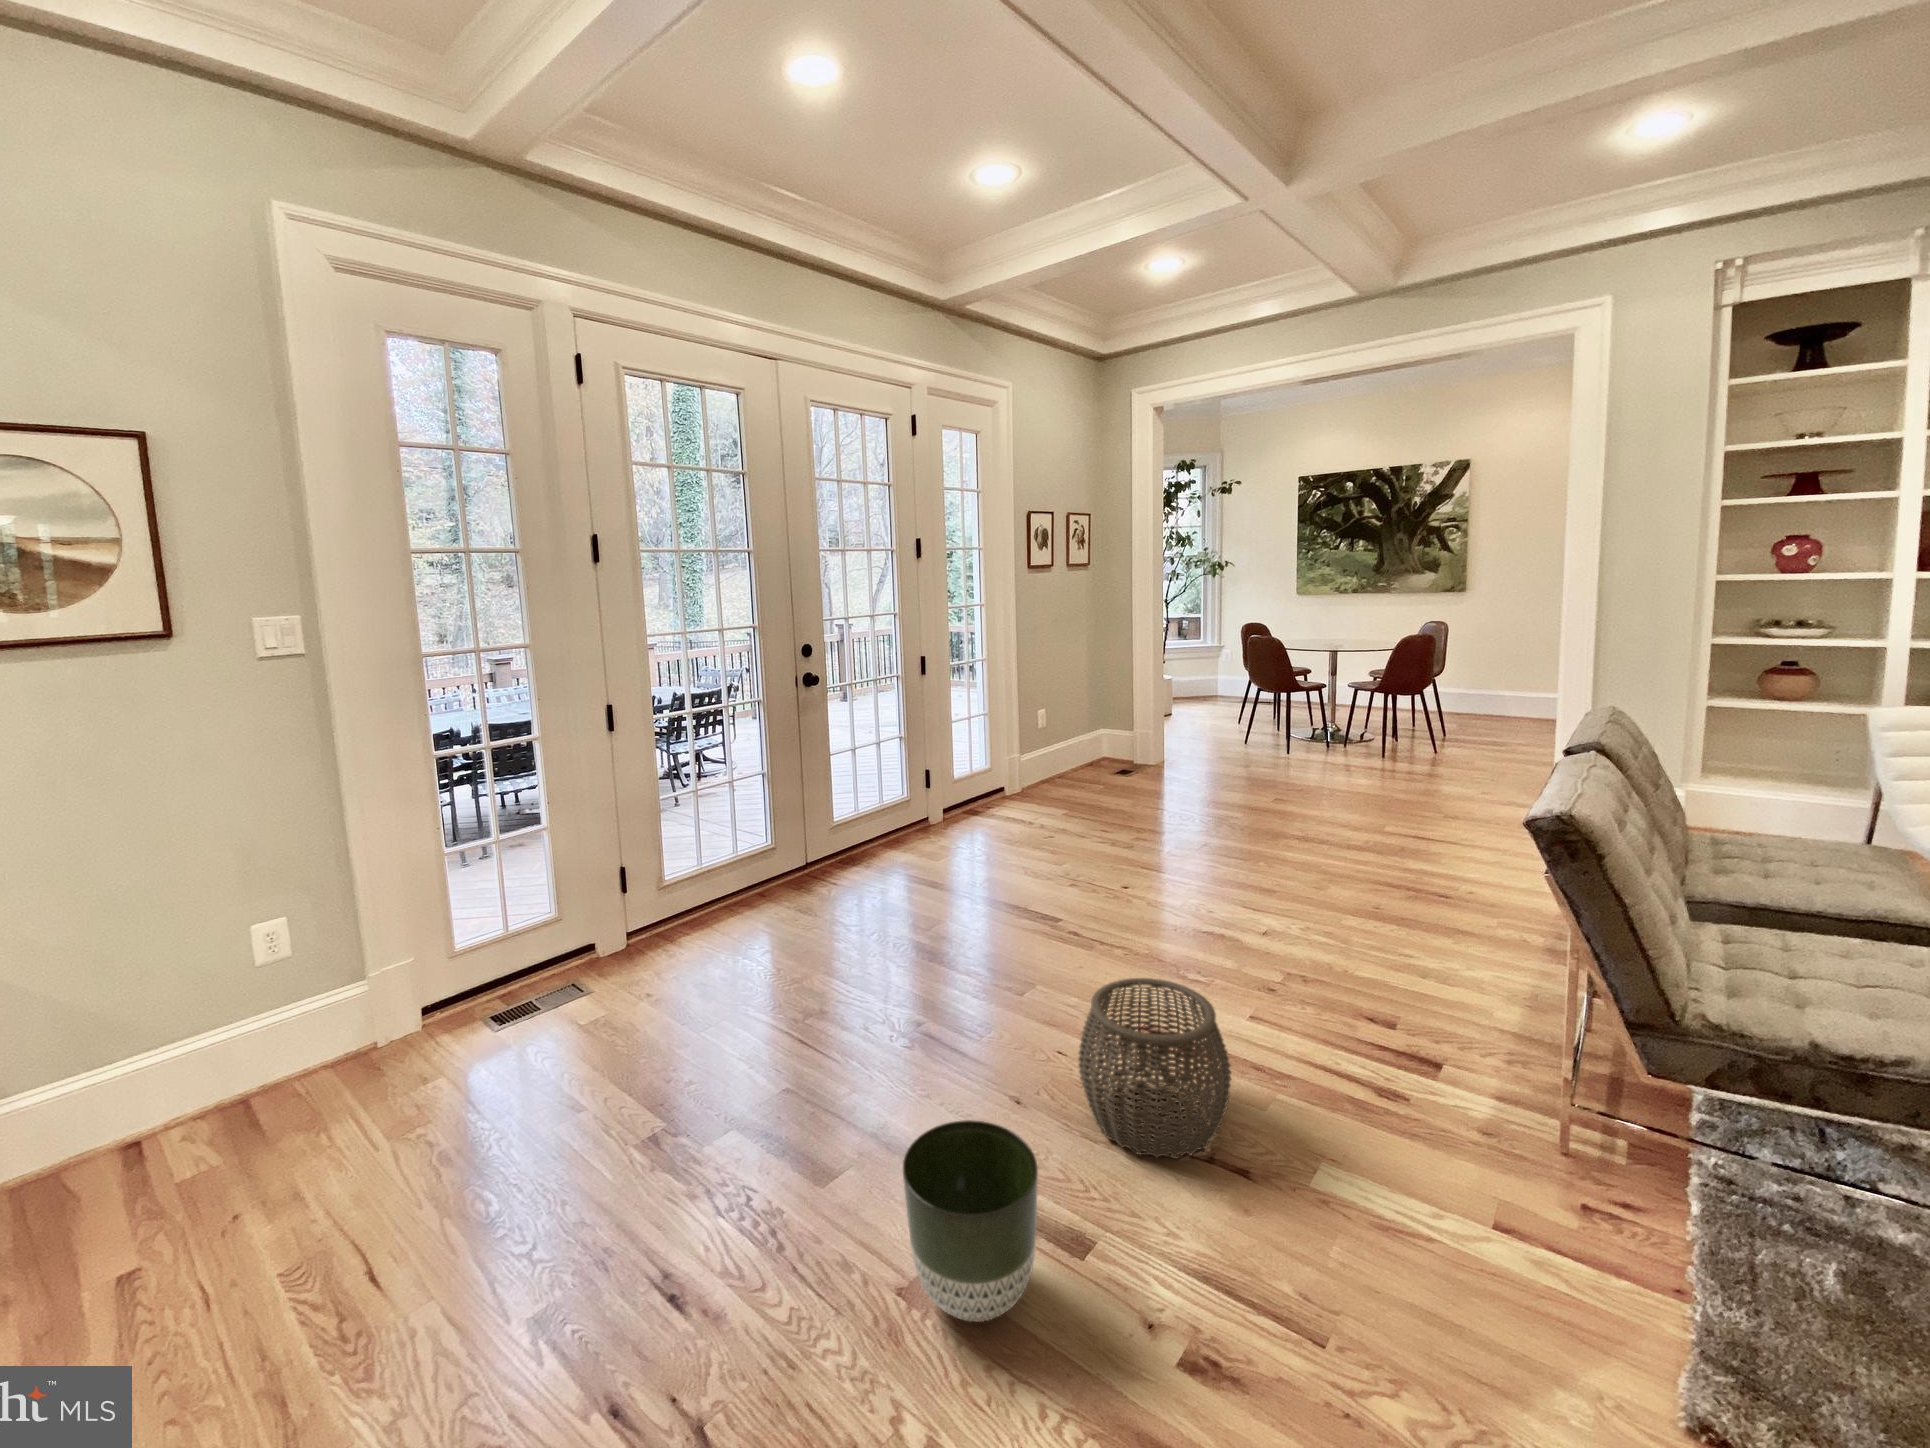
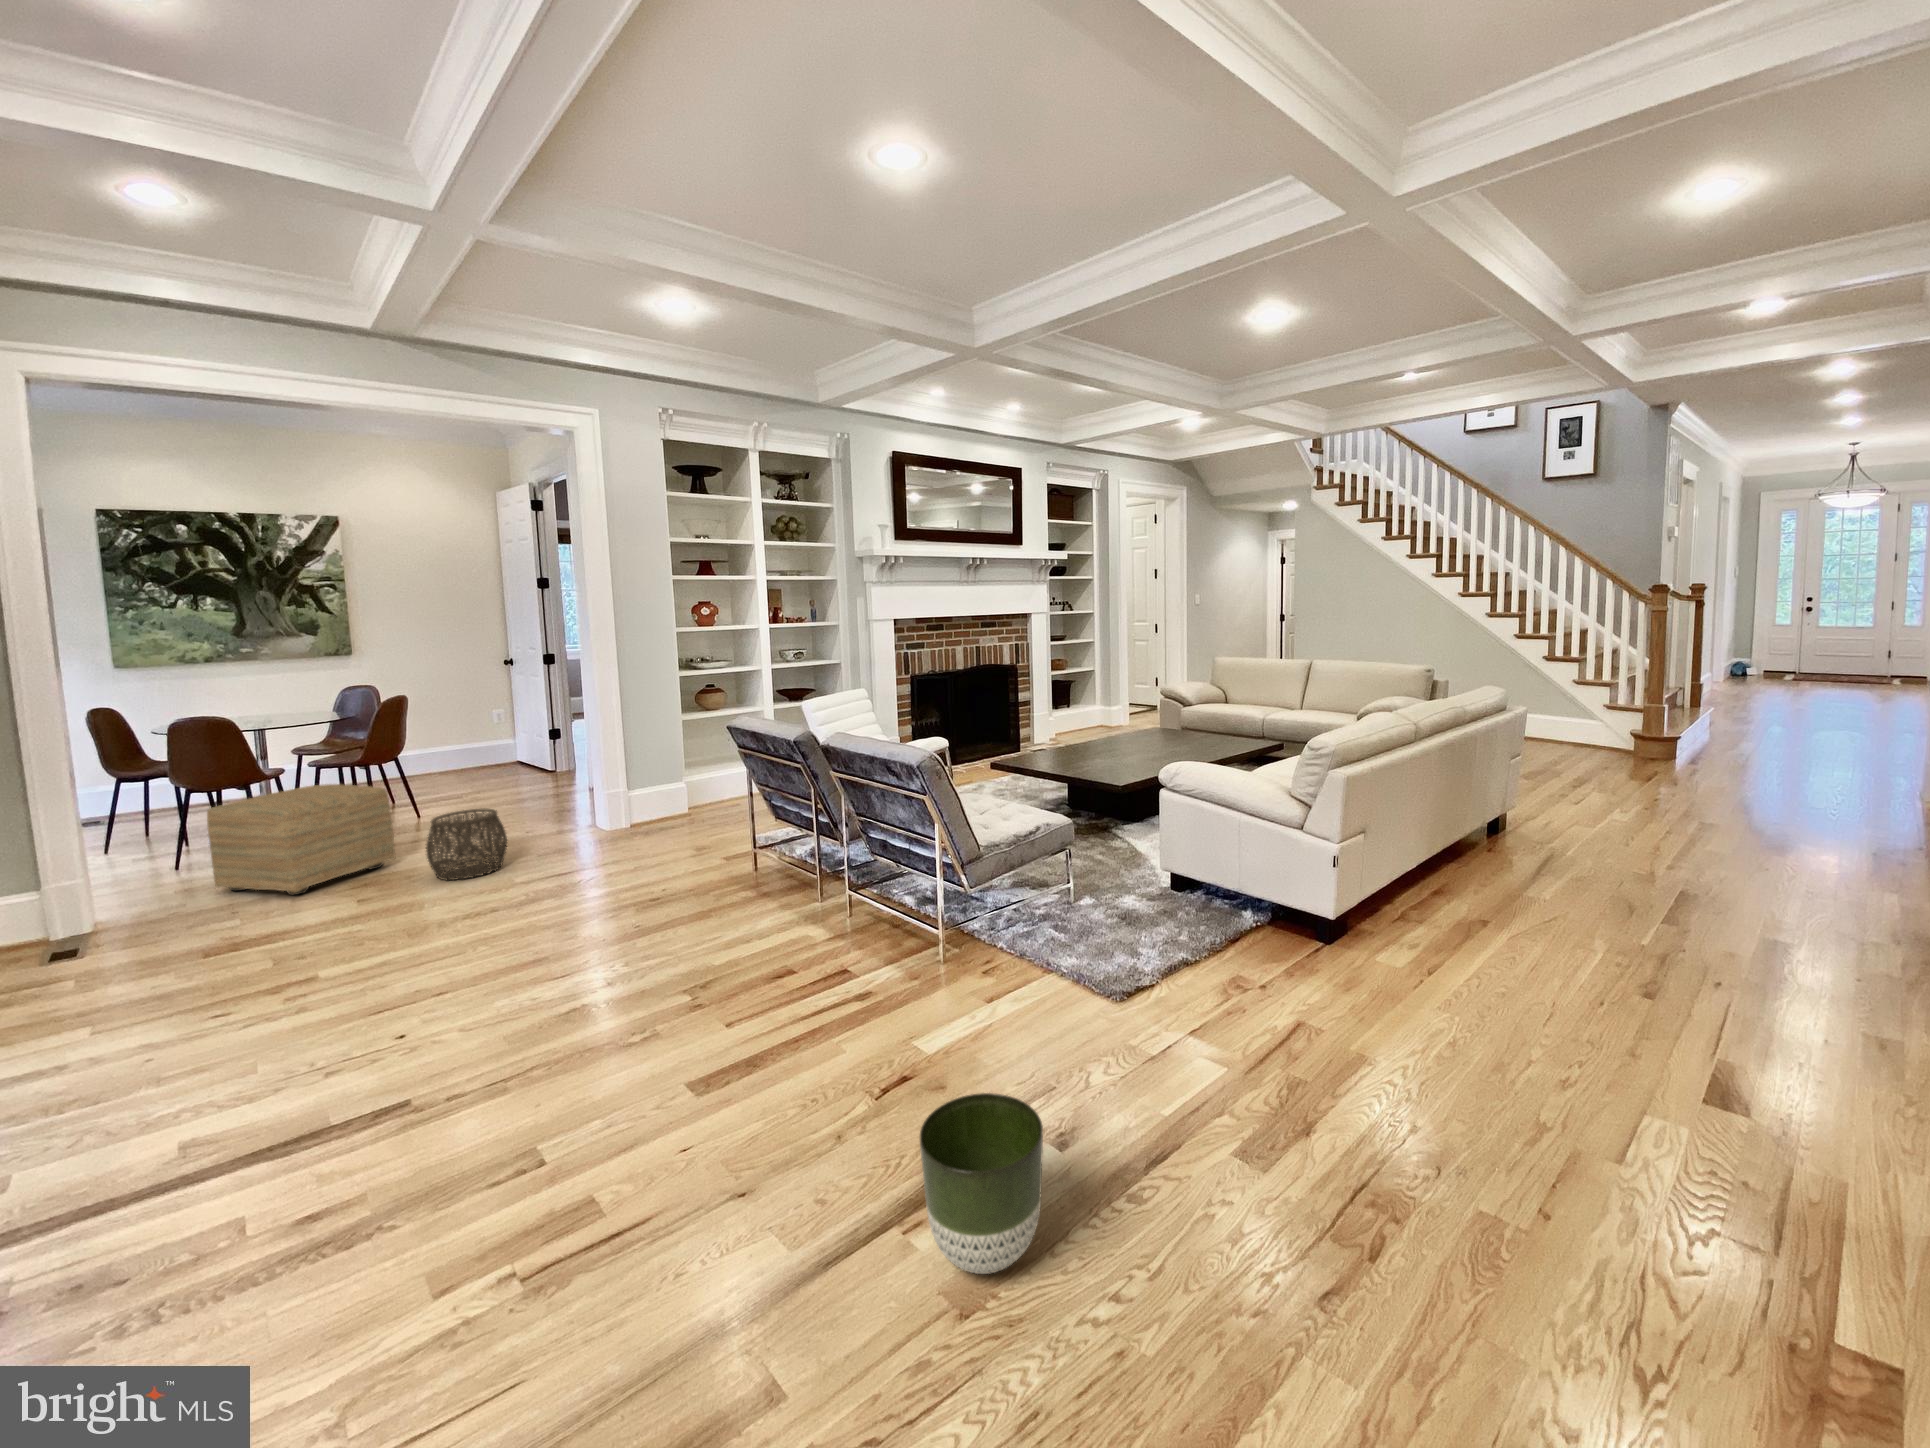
ottoman: none [1230,700,1338,780] -> present [207,784,395,895]
woven basket: present [1078,978,1231,1159] -> present [426,809,507,881]

